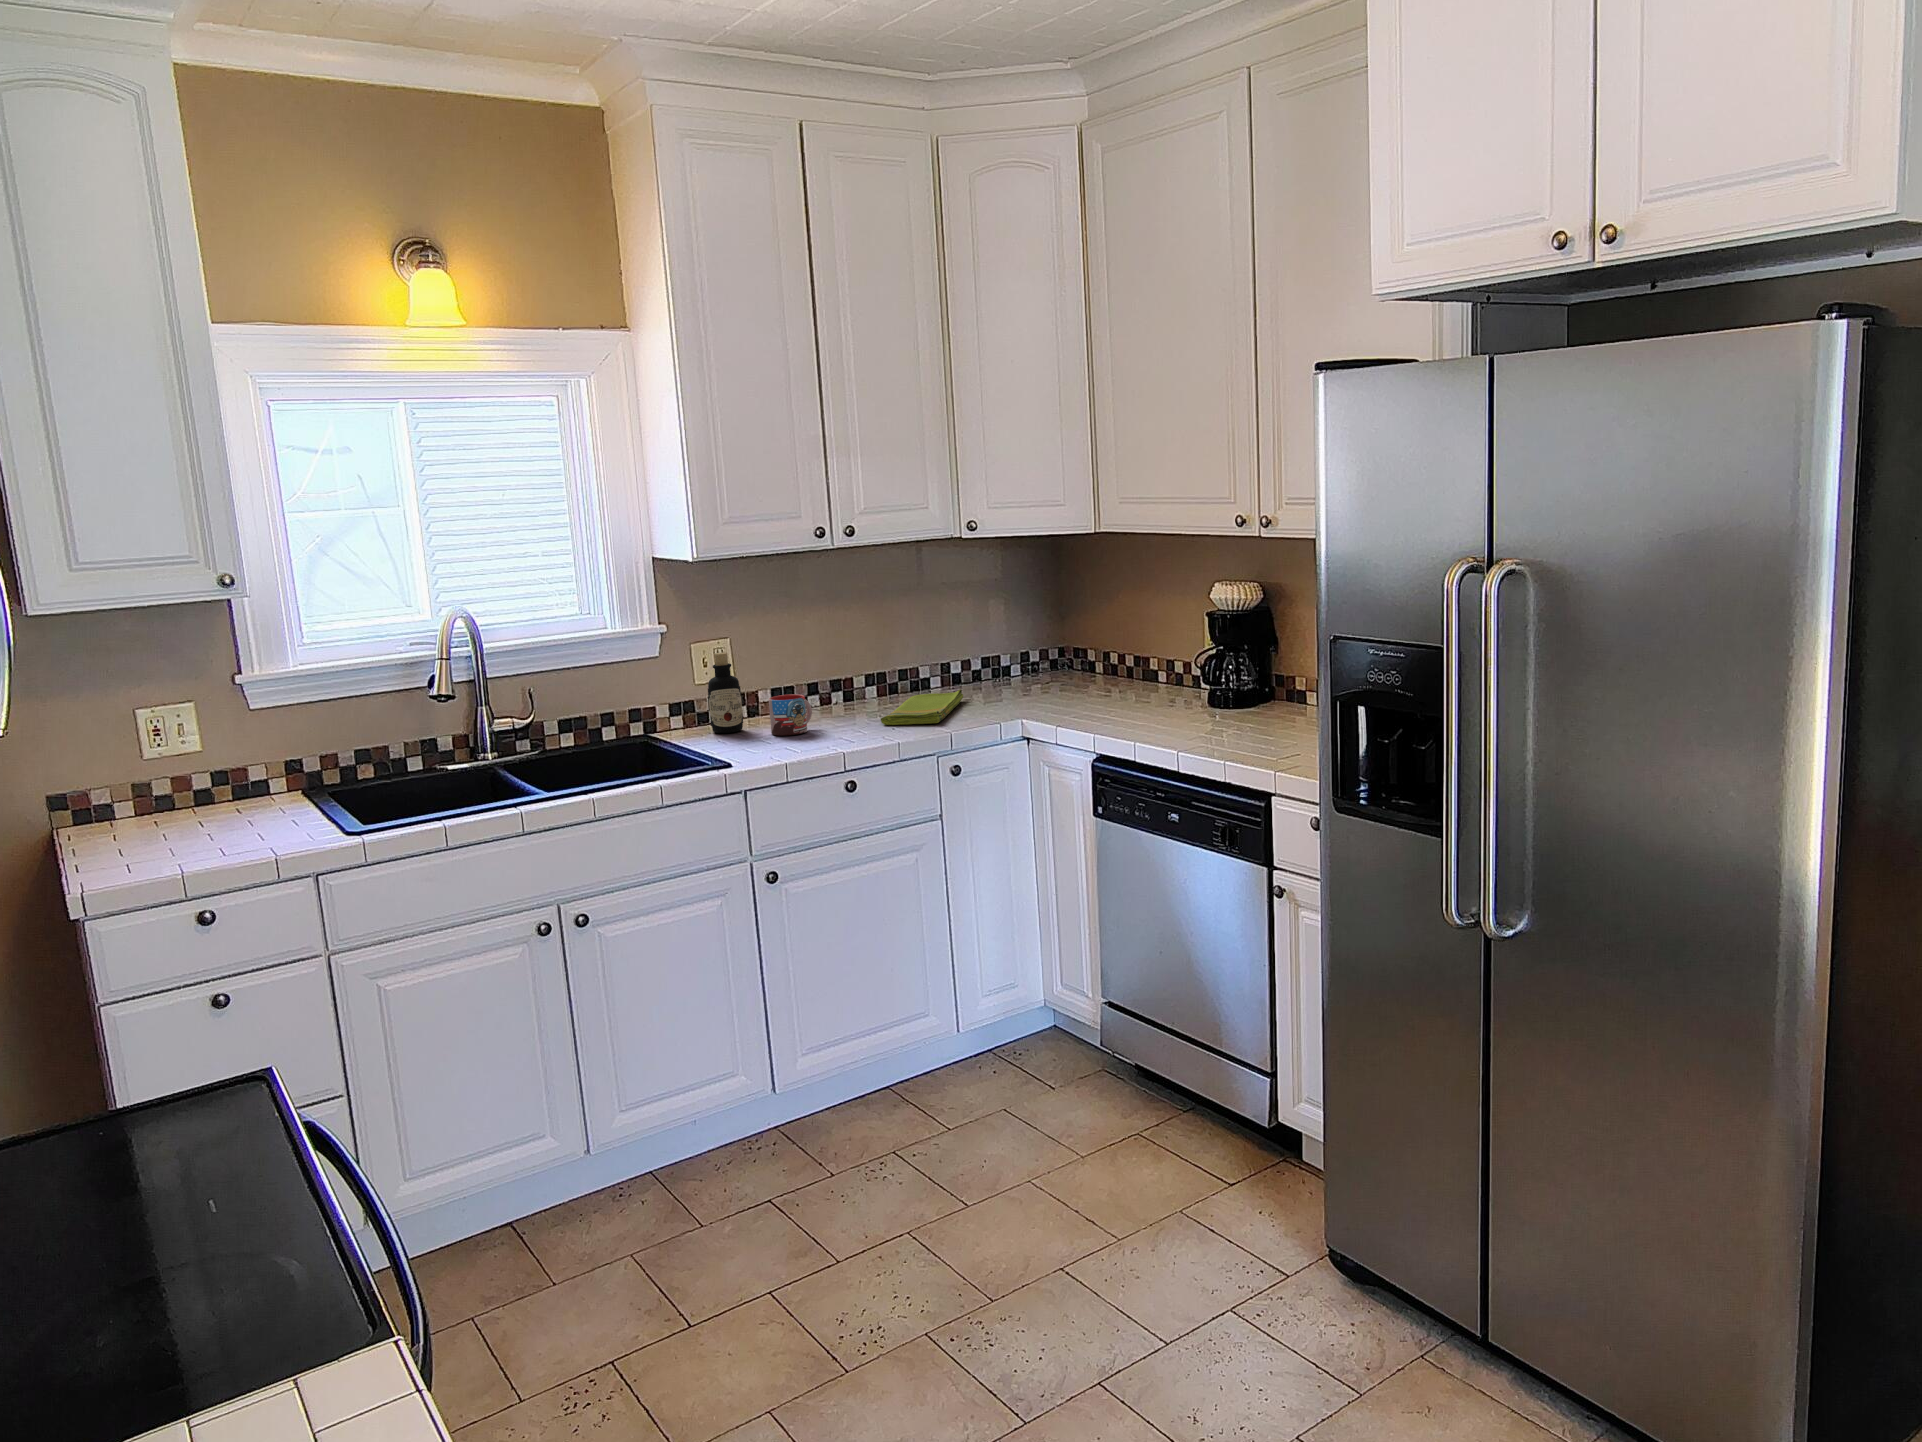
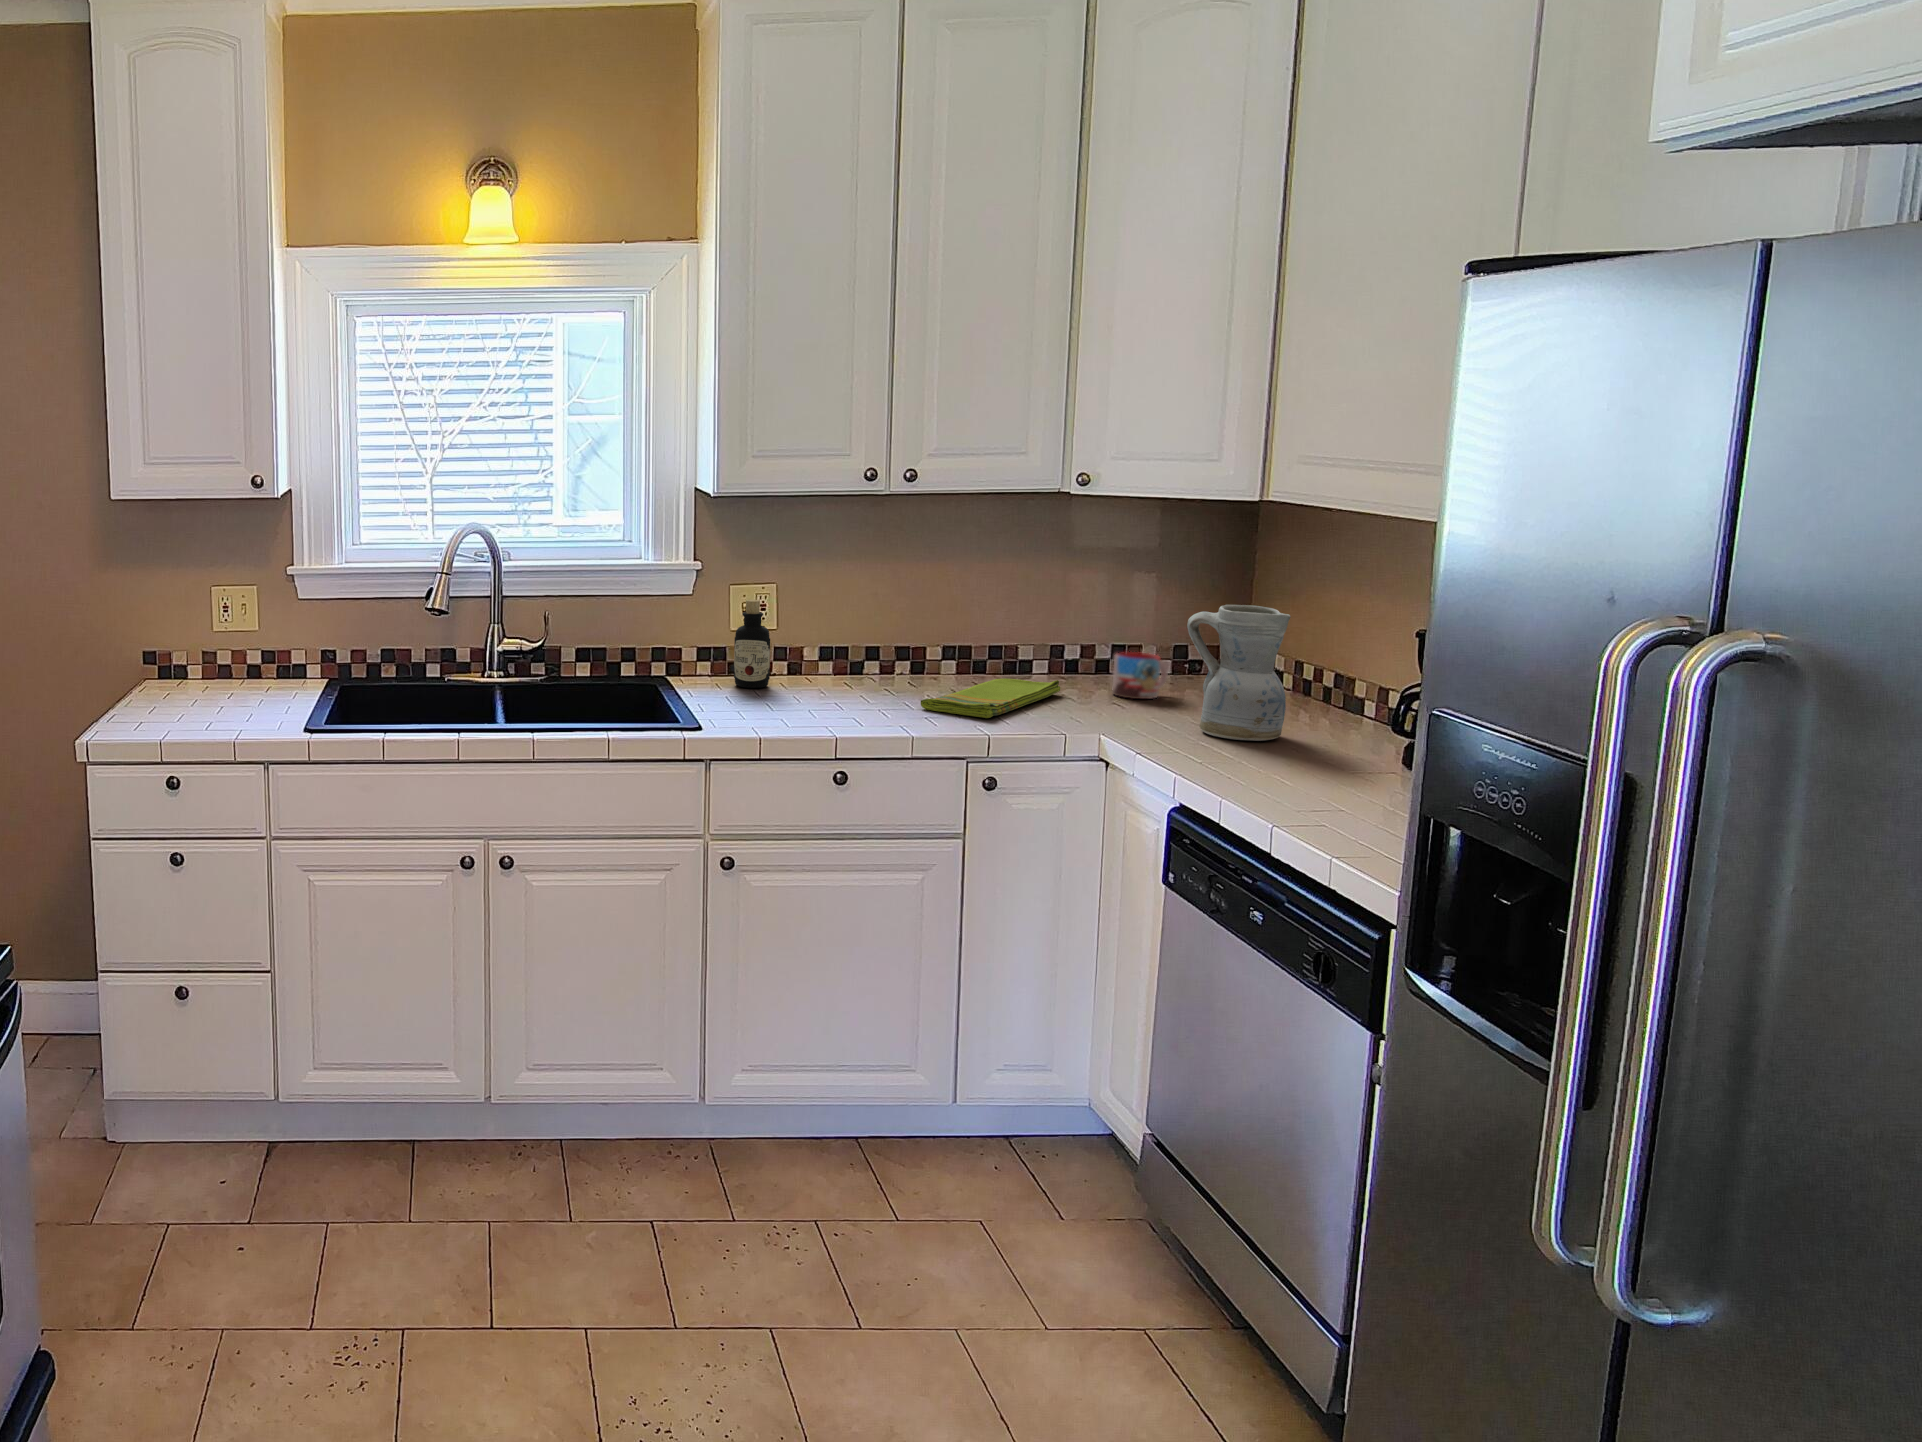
ceramic pitcher: none [1059,612,1126,710] -> present [1187,605,1290,741]
mug: present [769,694,812,736] -> present [1112,652,1168,699]

